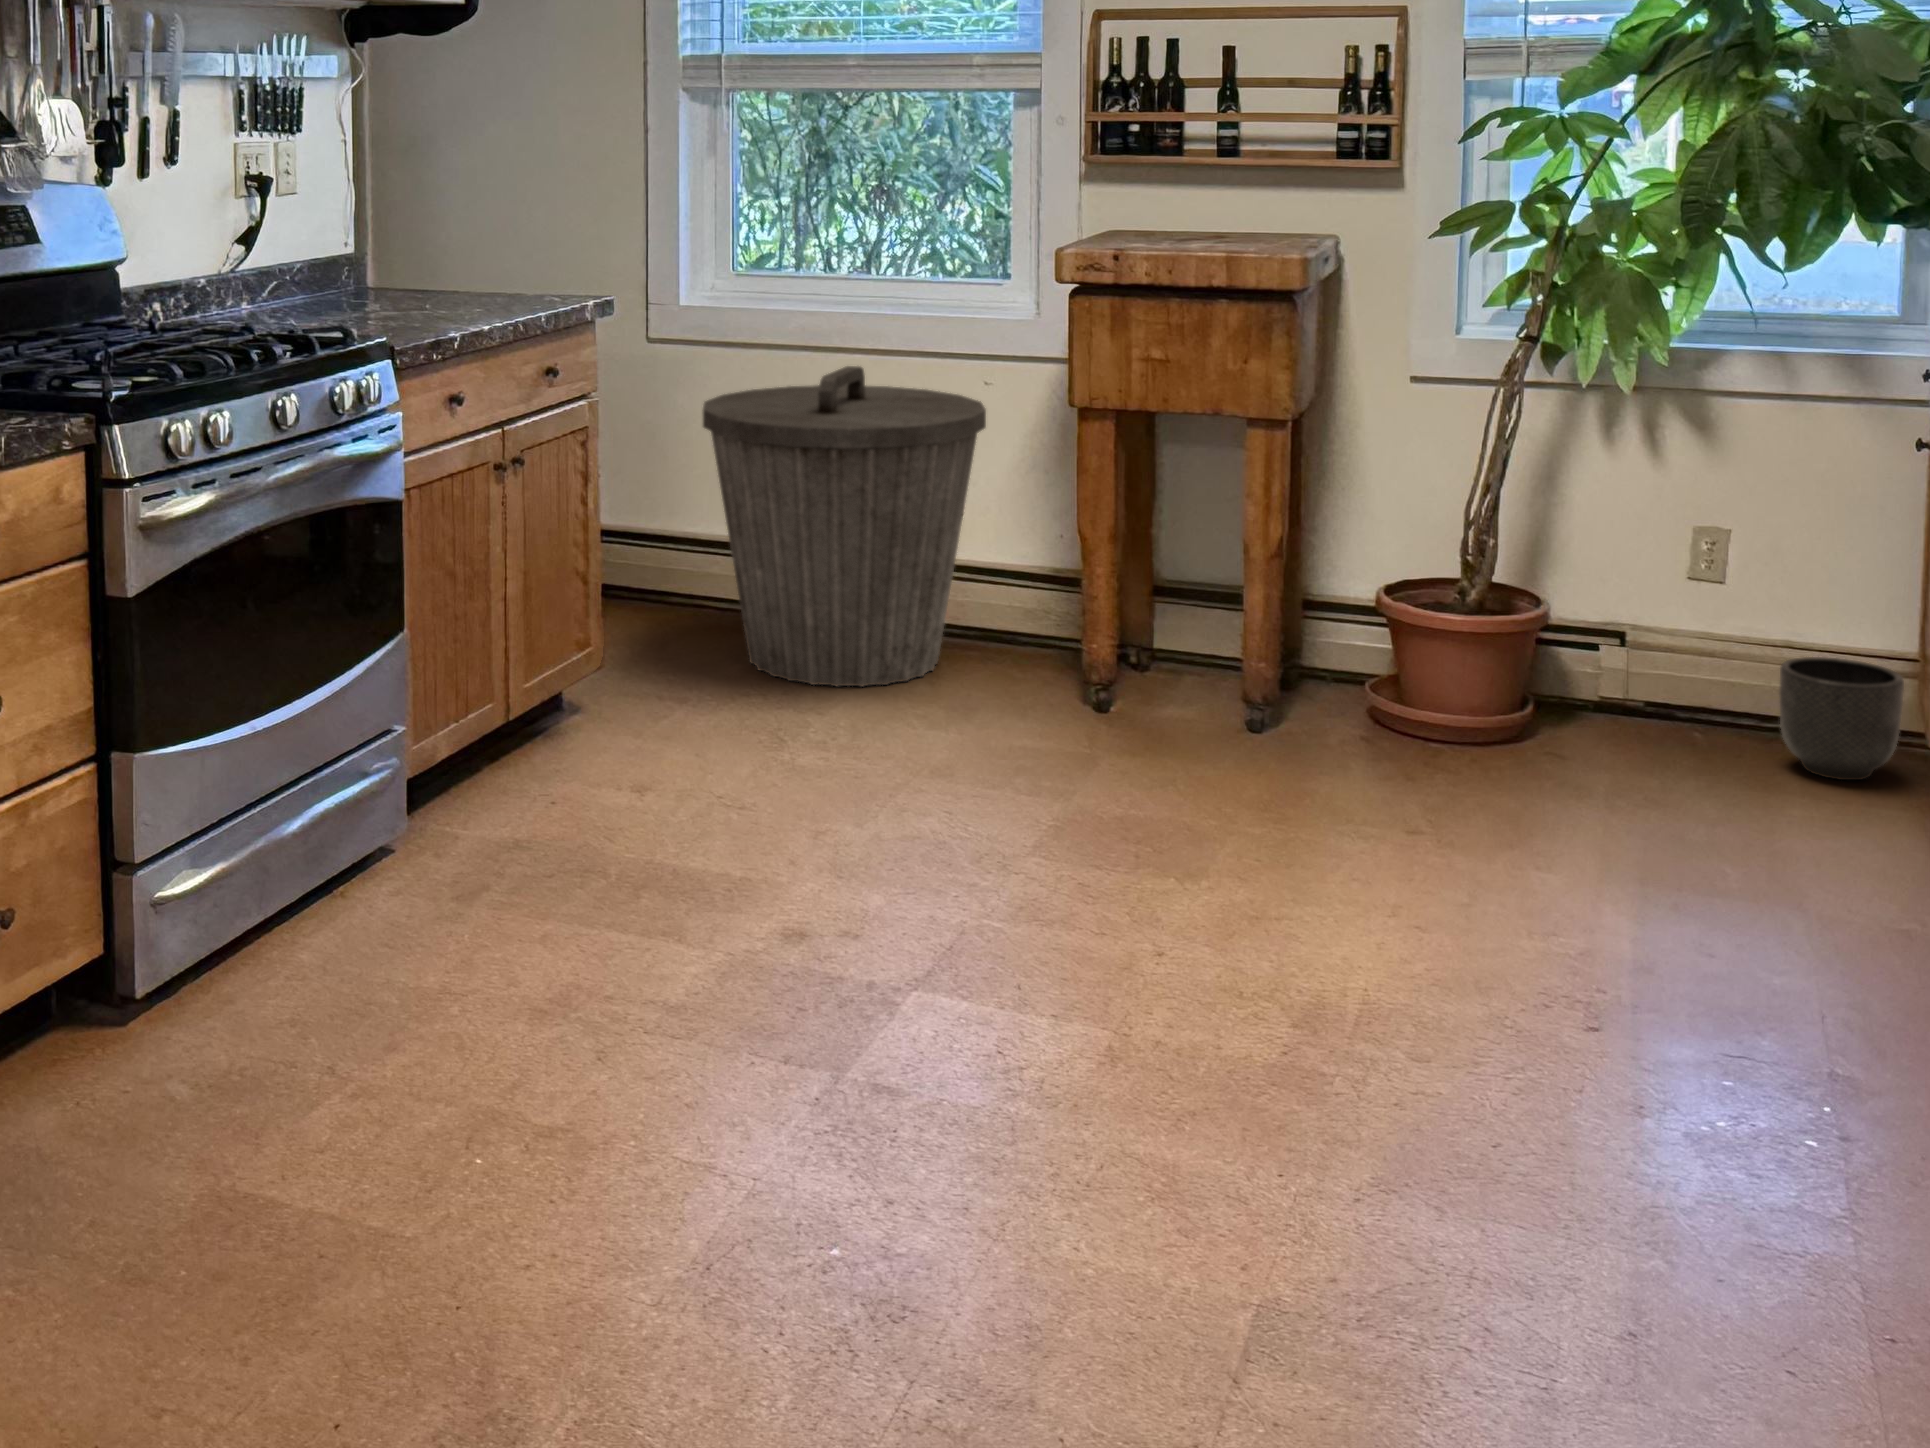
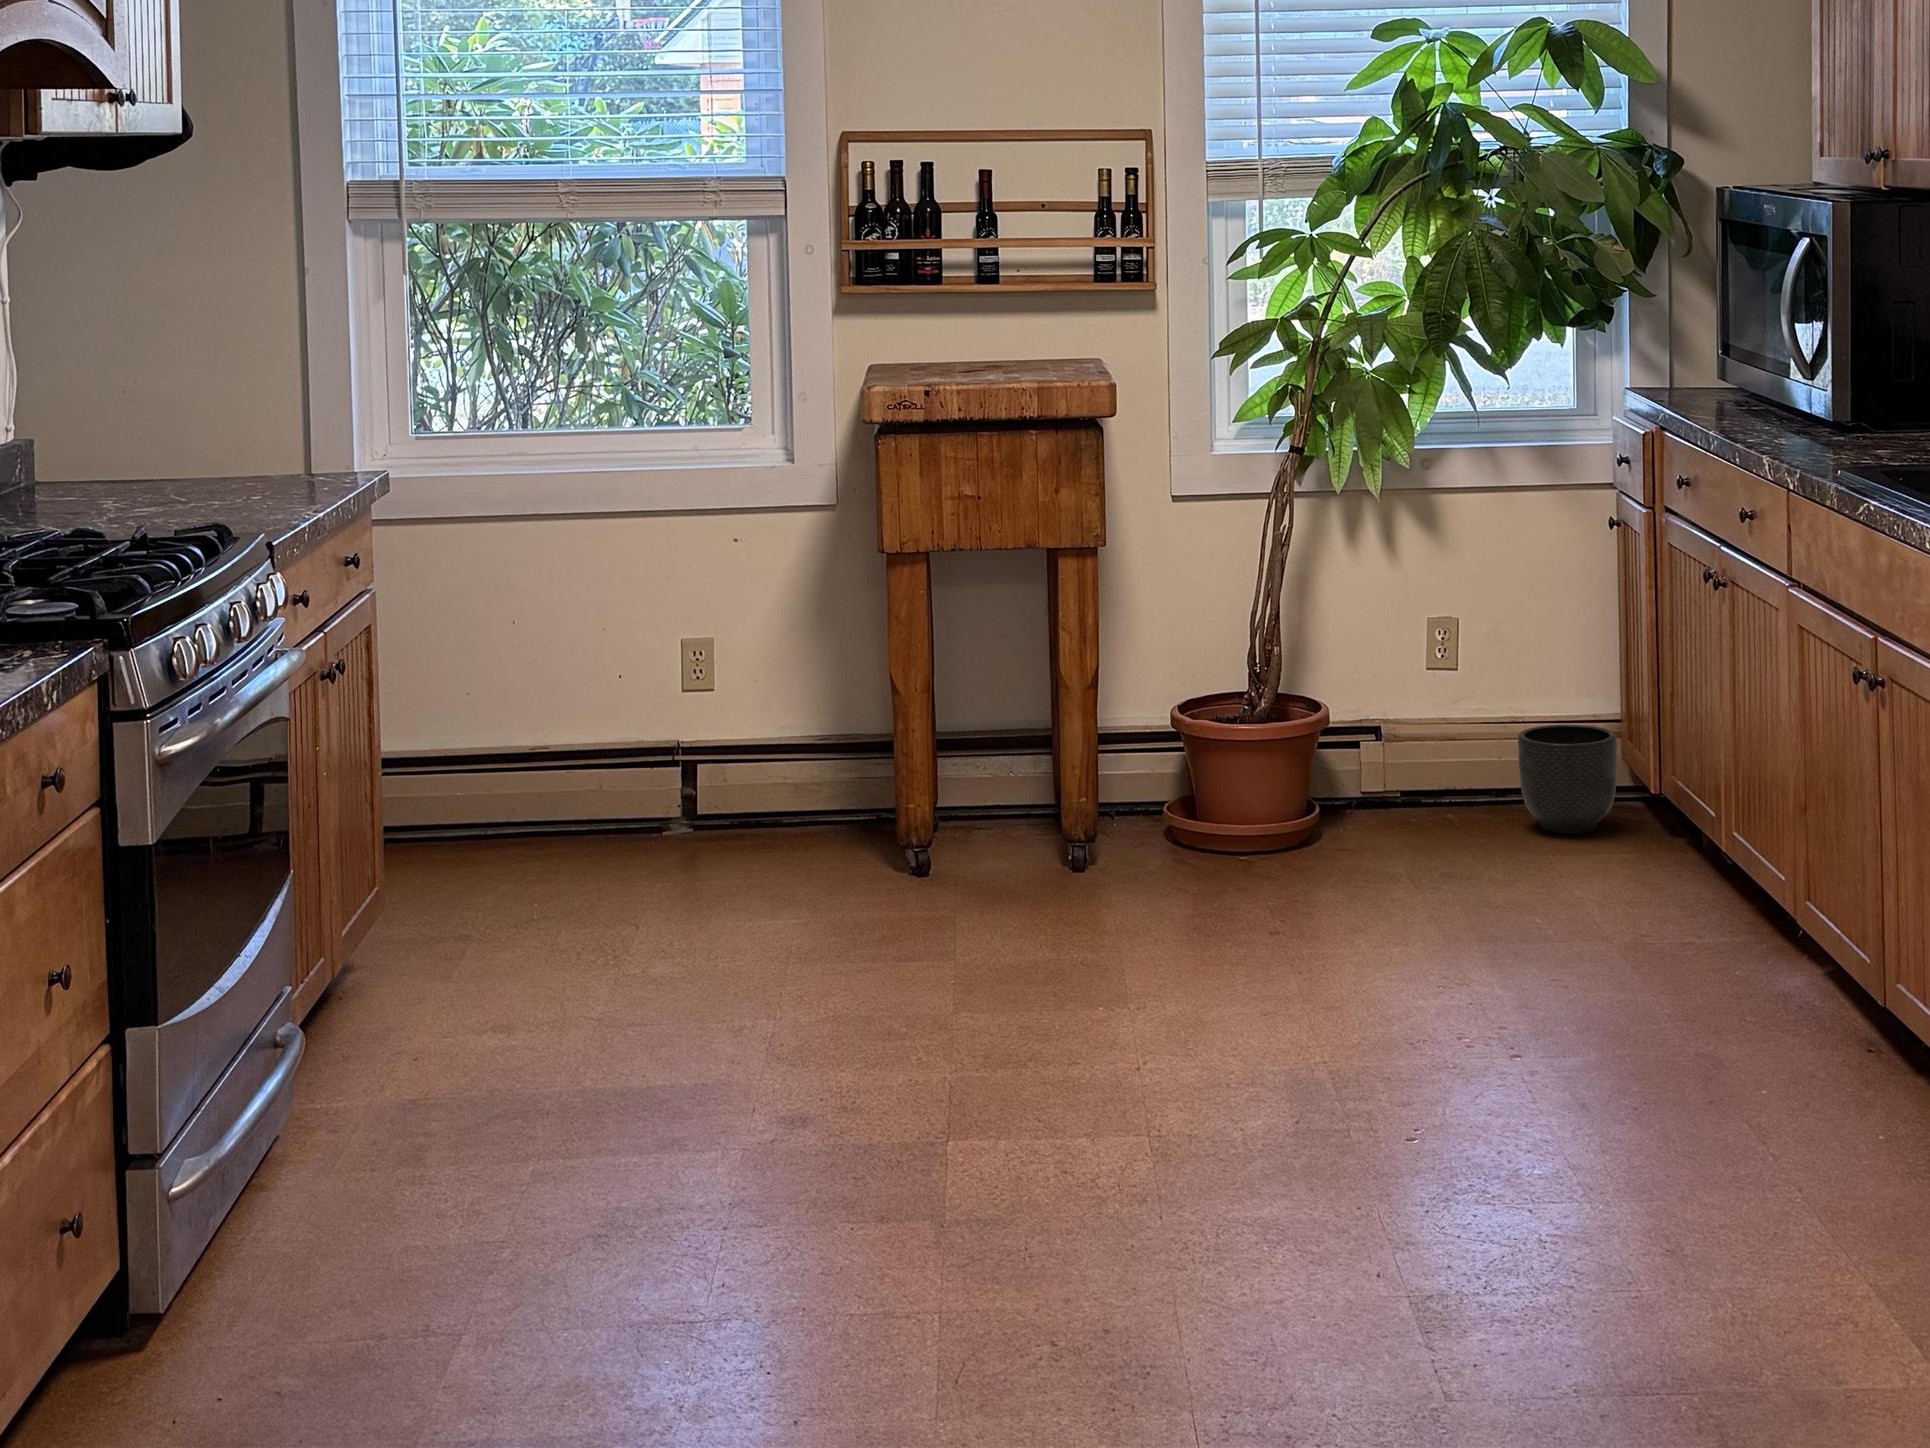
trash can: present [703,366,986,687] -> none [447,529,764,884]

